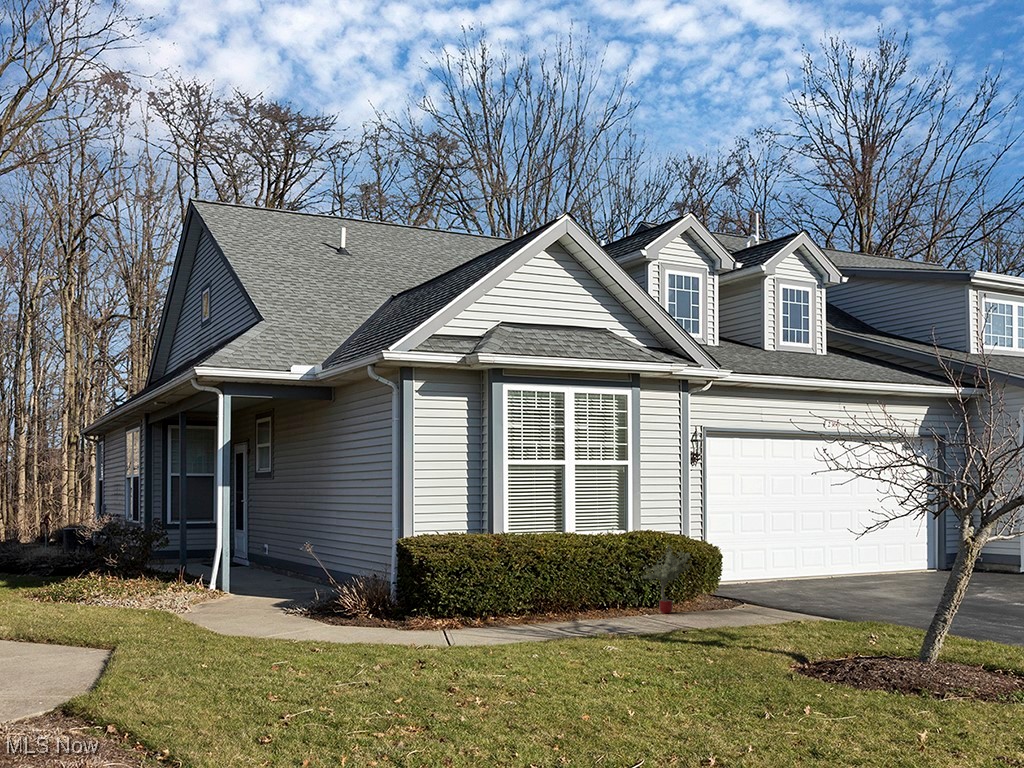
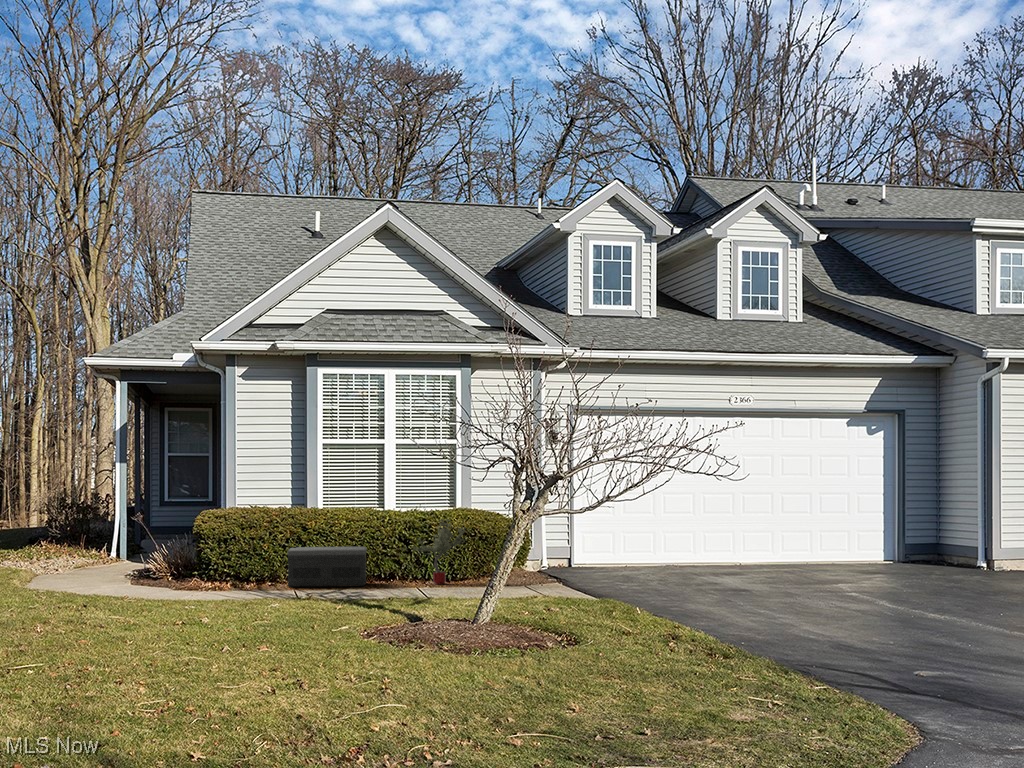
storage bench: none [517,576,606,625] -> present [287,547,367,587]

